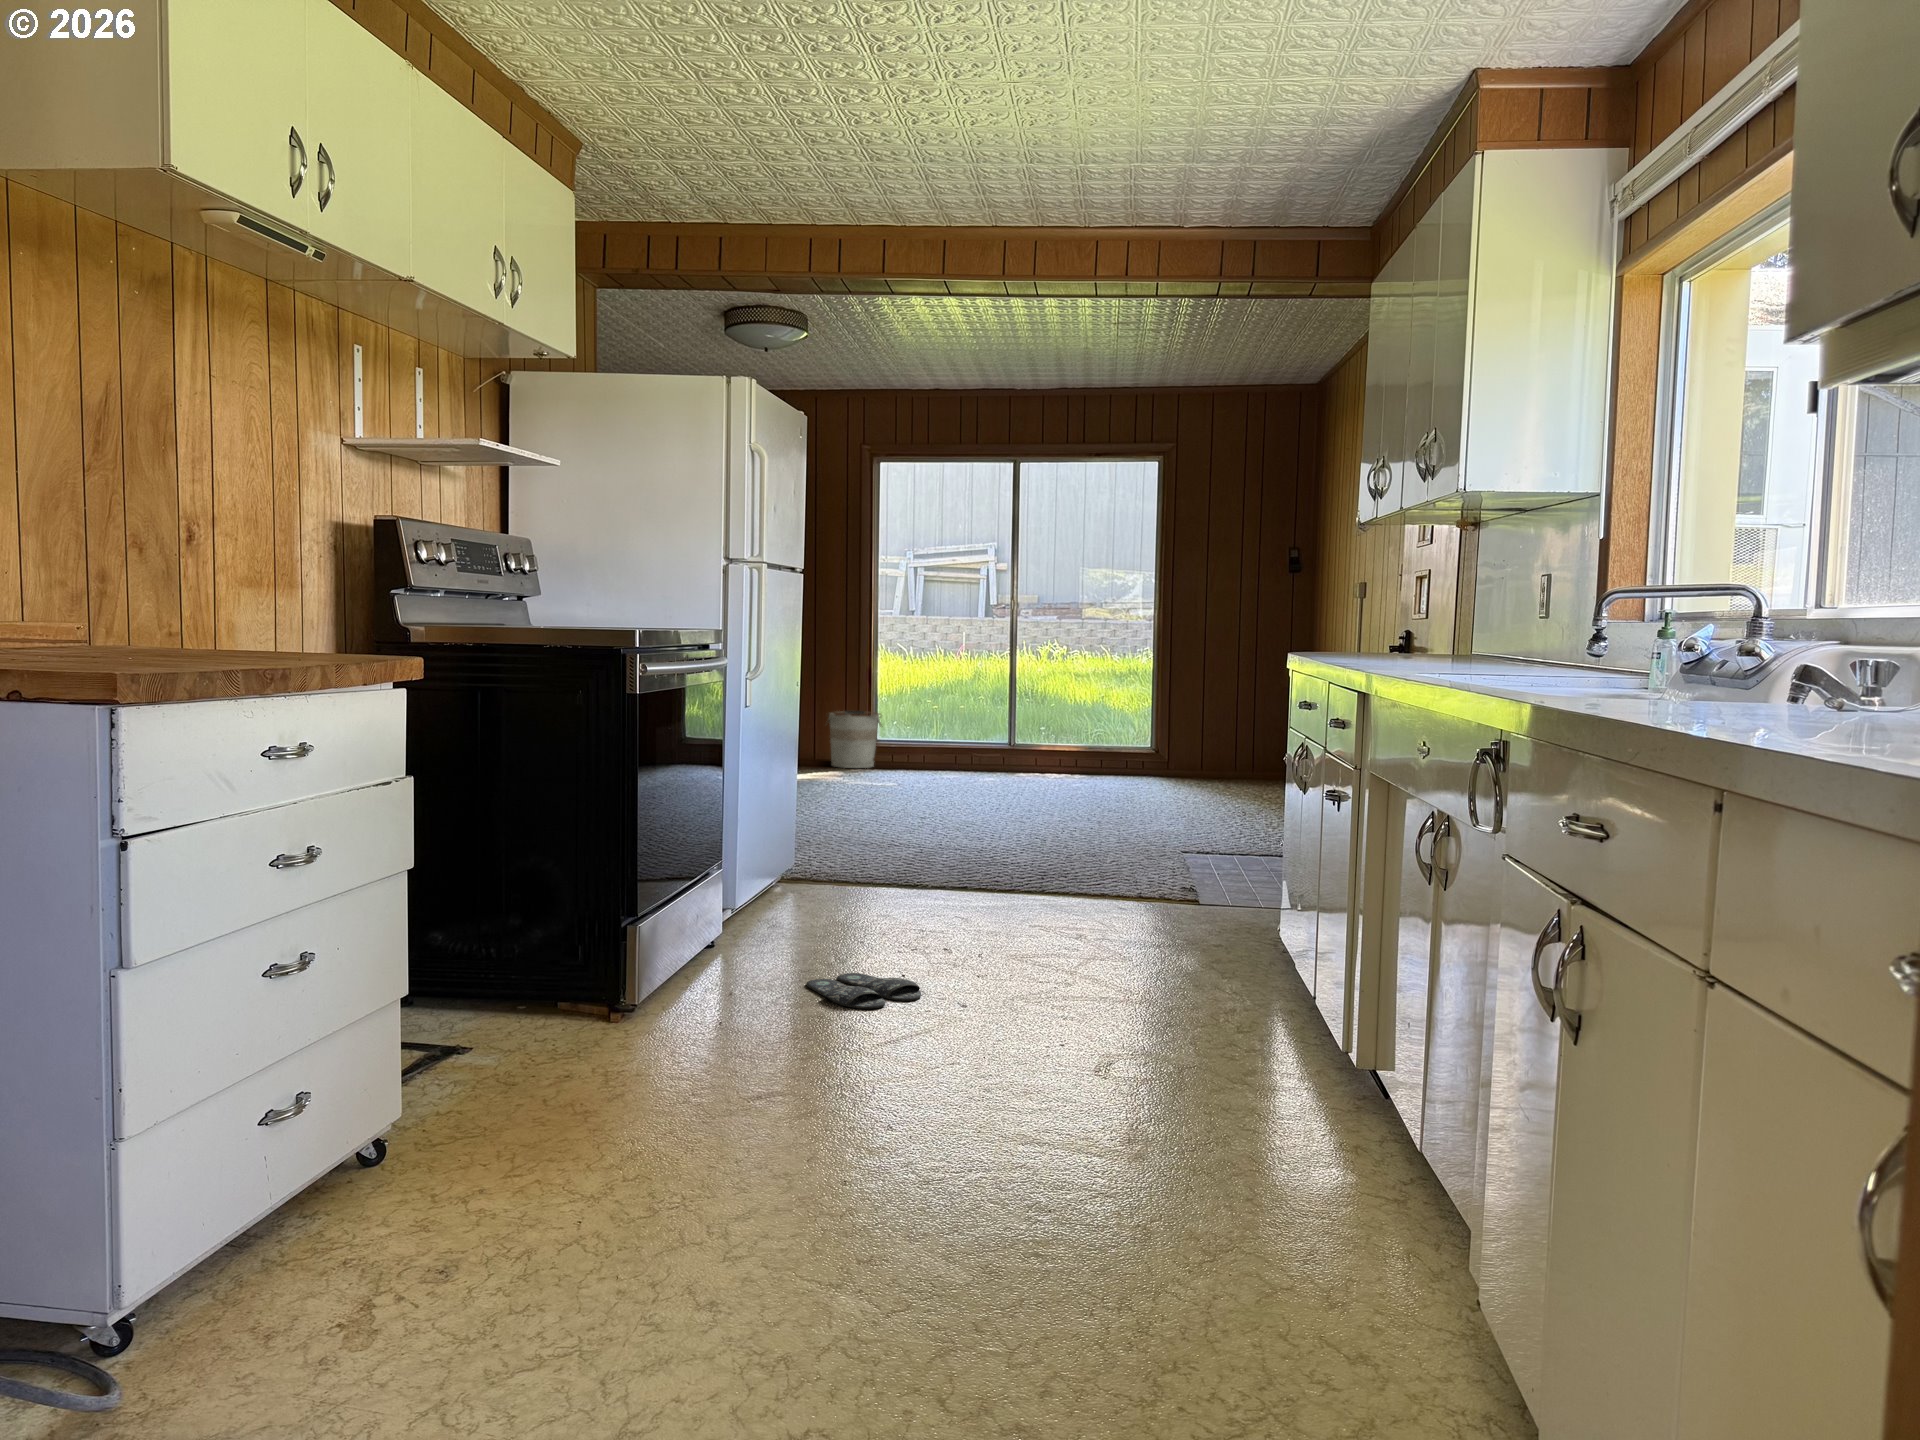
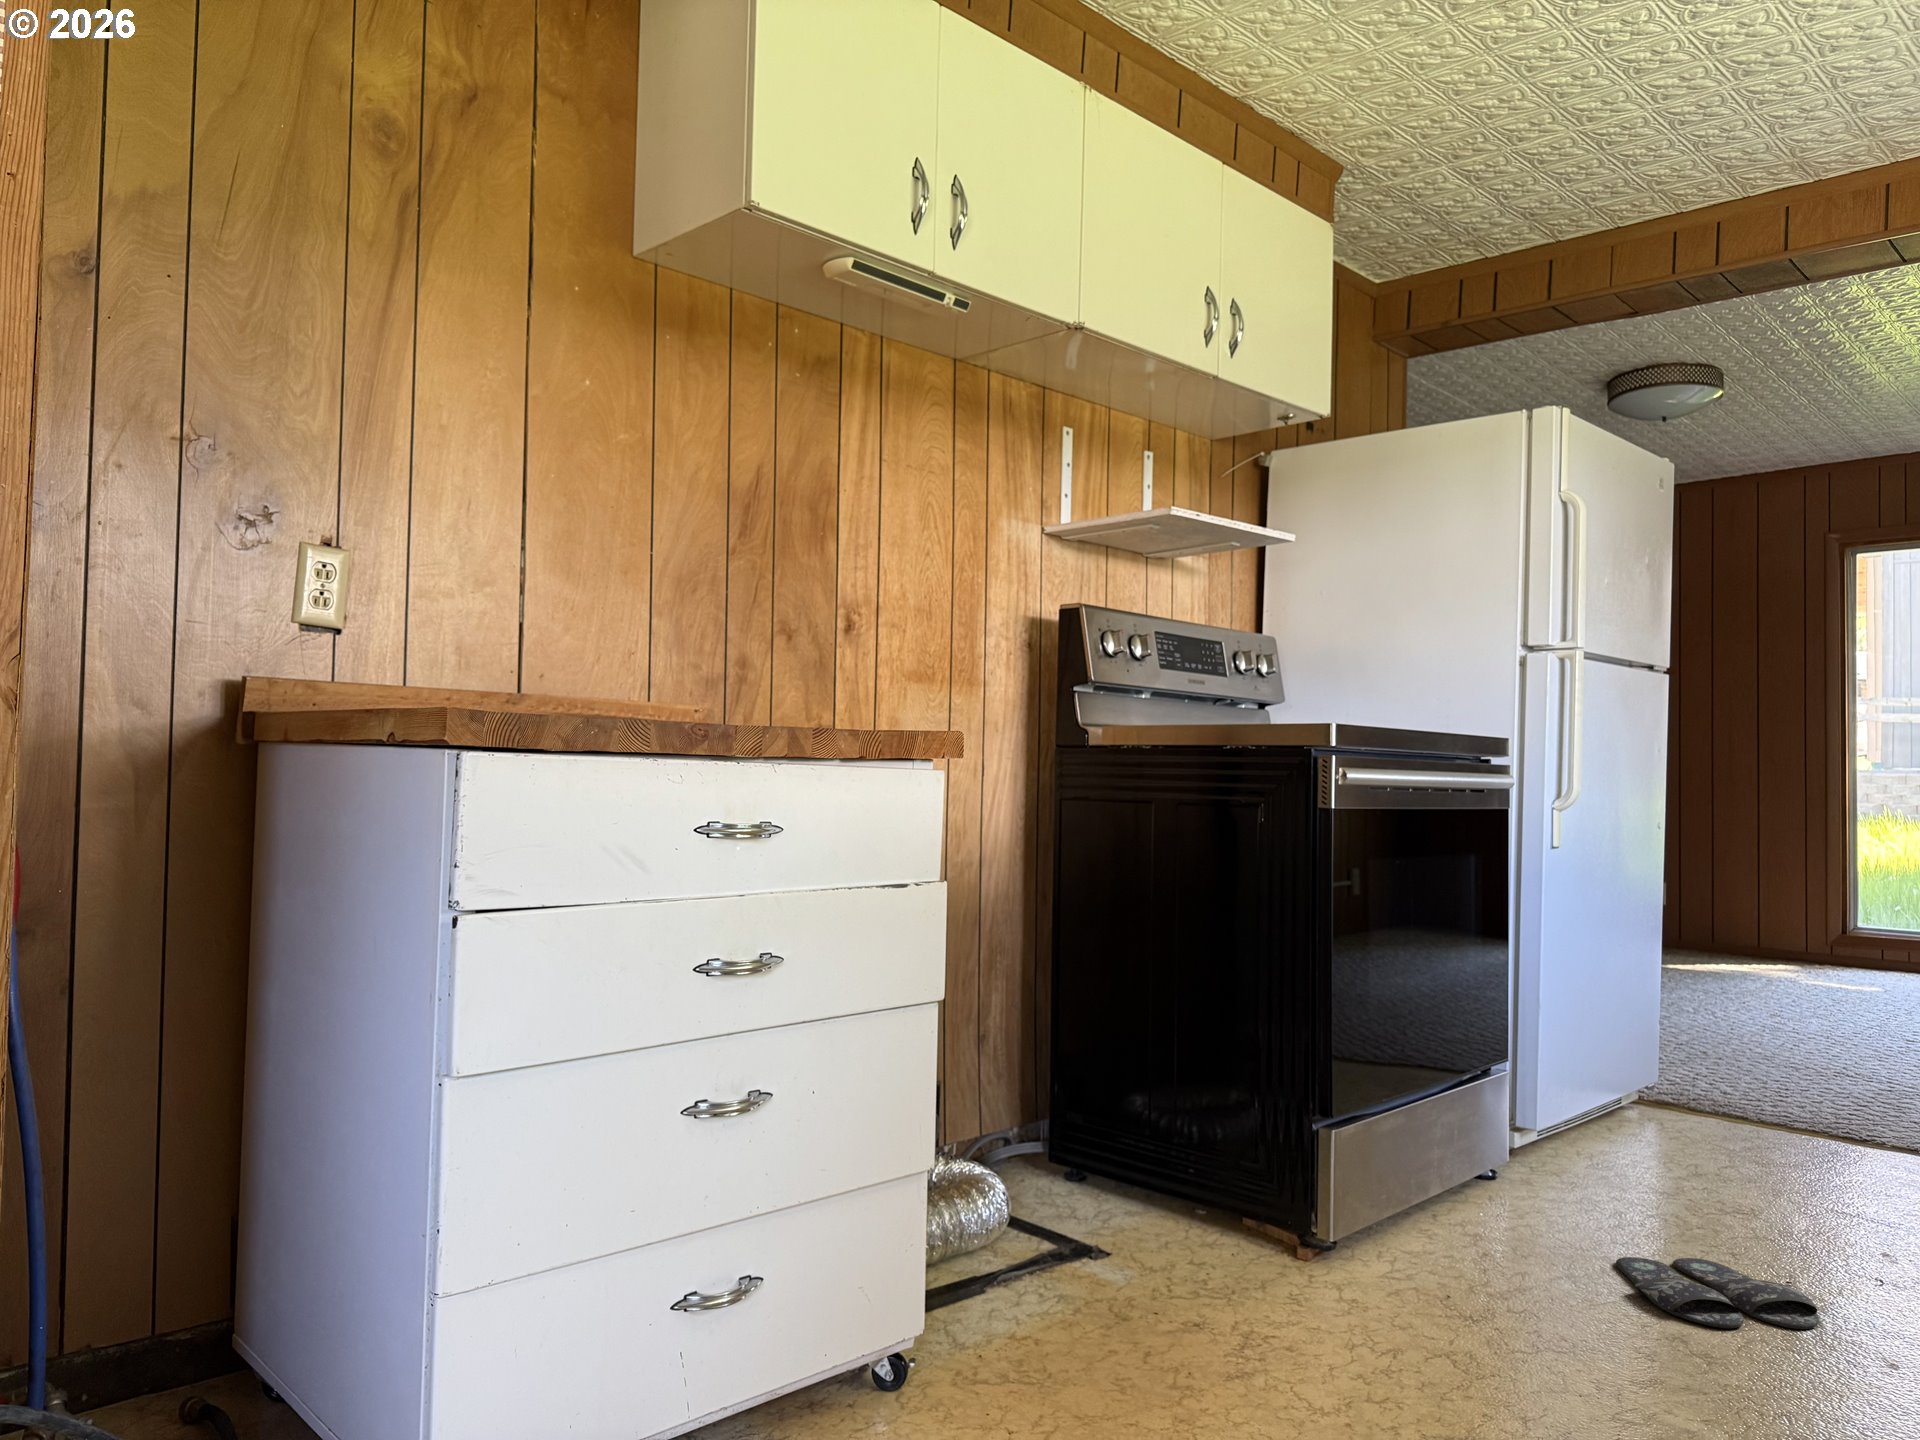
bucket: present [825,711,881,768] -> none [1782,888,1875,969]

